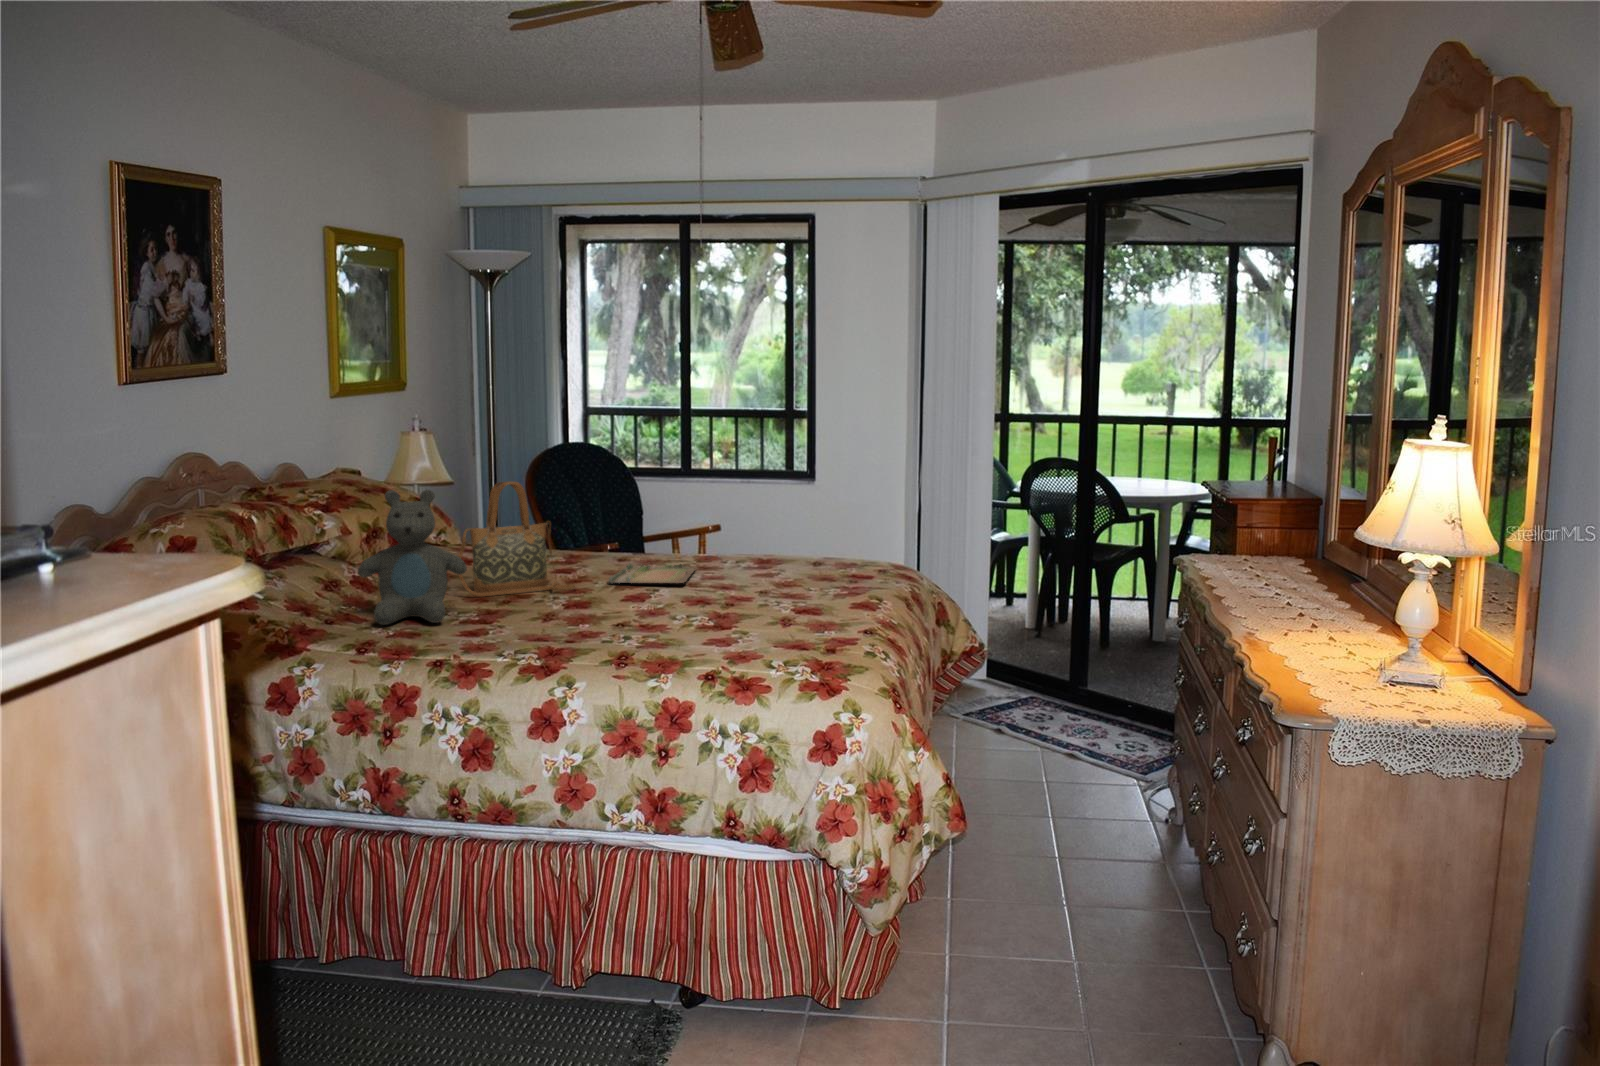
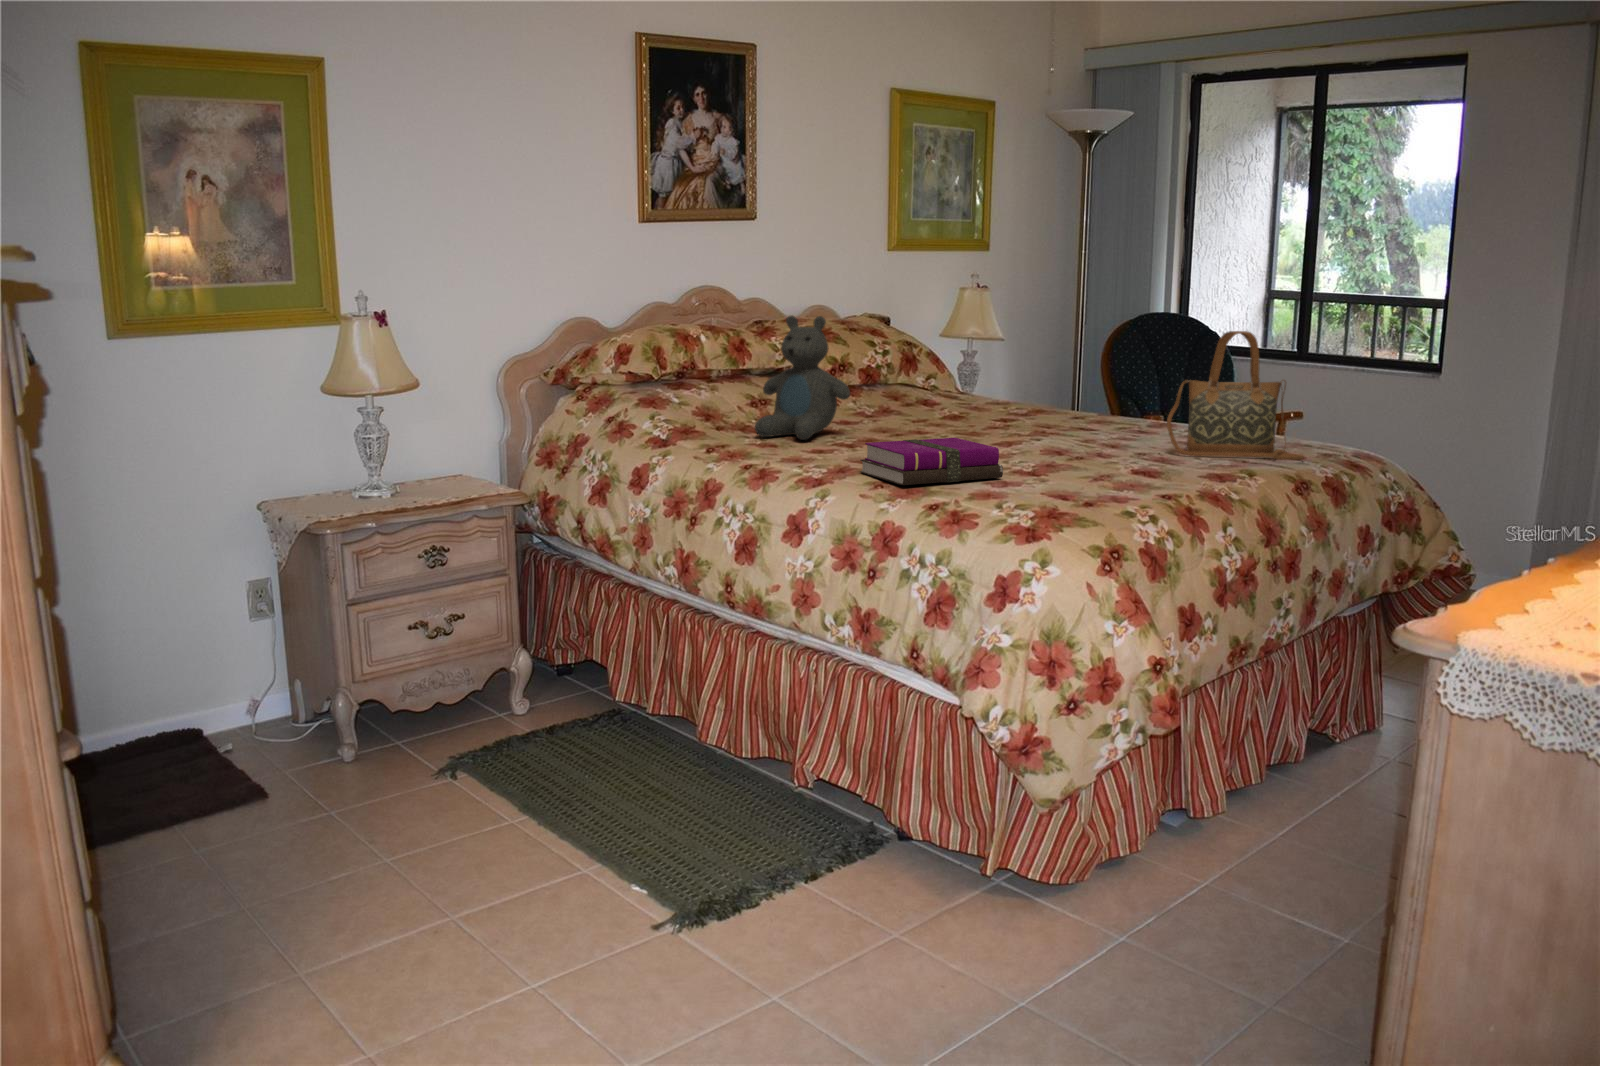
handbag: present [458,482,576,597] -> present [1167,331,1304,460]
tray: present [609,564,697,583] -> none [1022,416,1141,436]
notebook: none [572,604,704,661] -> present [860,438,1003,485]

